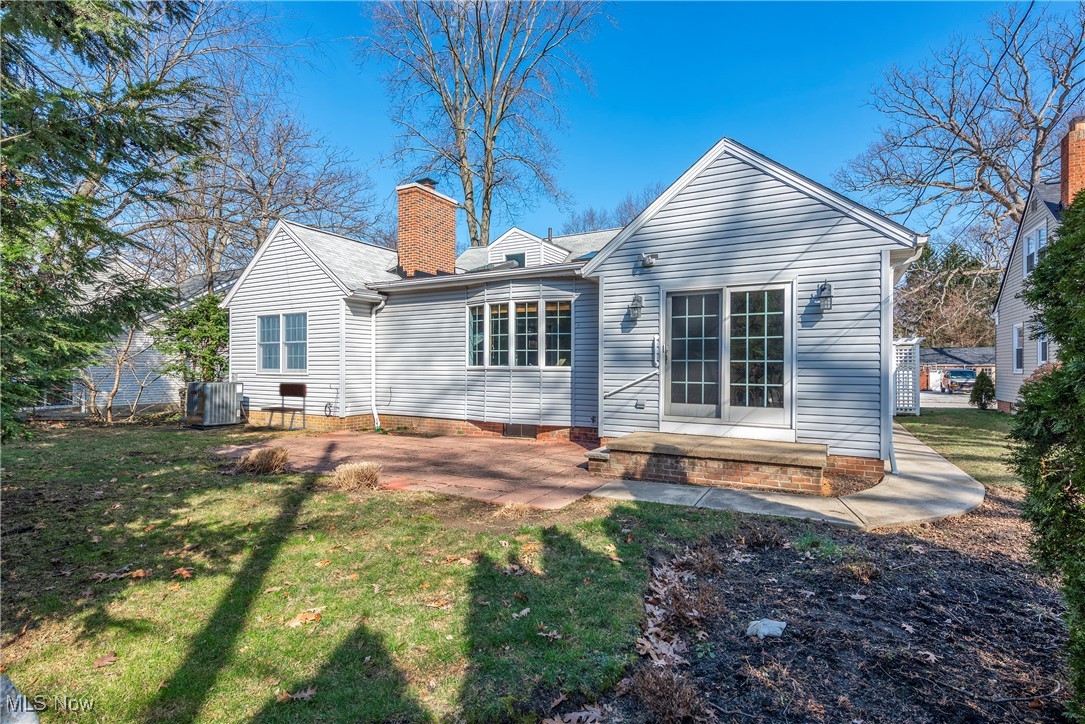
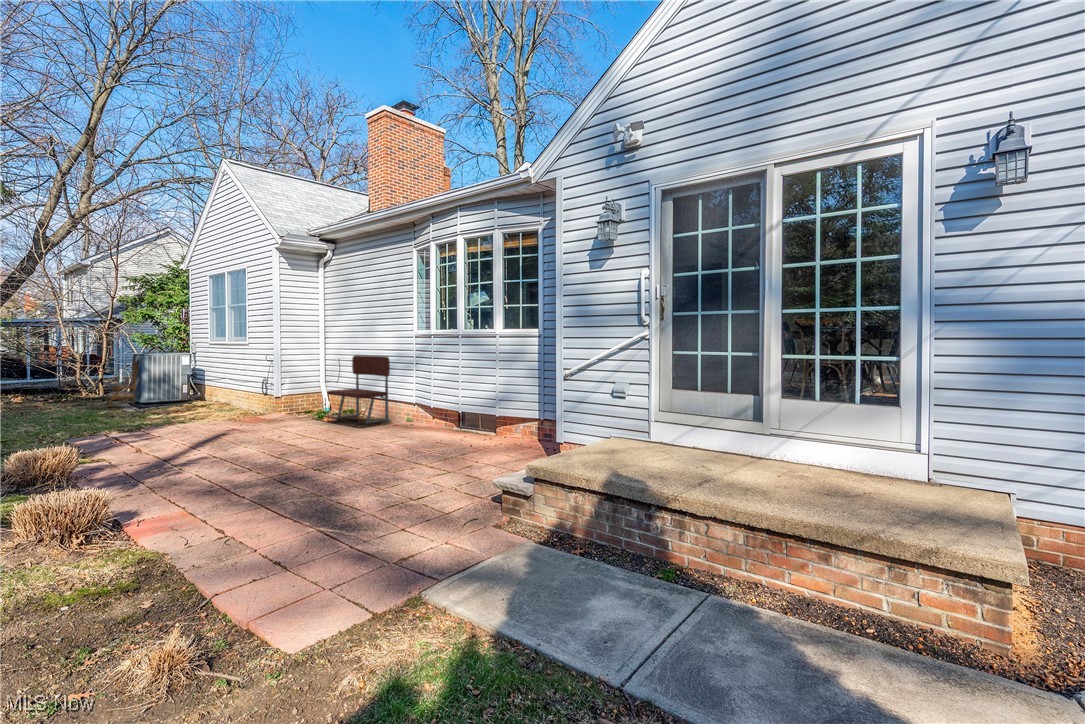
bench: present [261,383,307,430] -> present [328,355,390,424]

